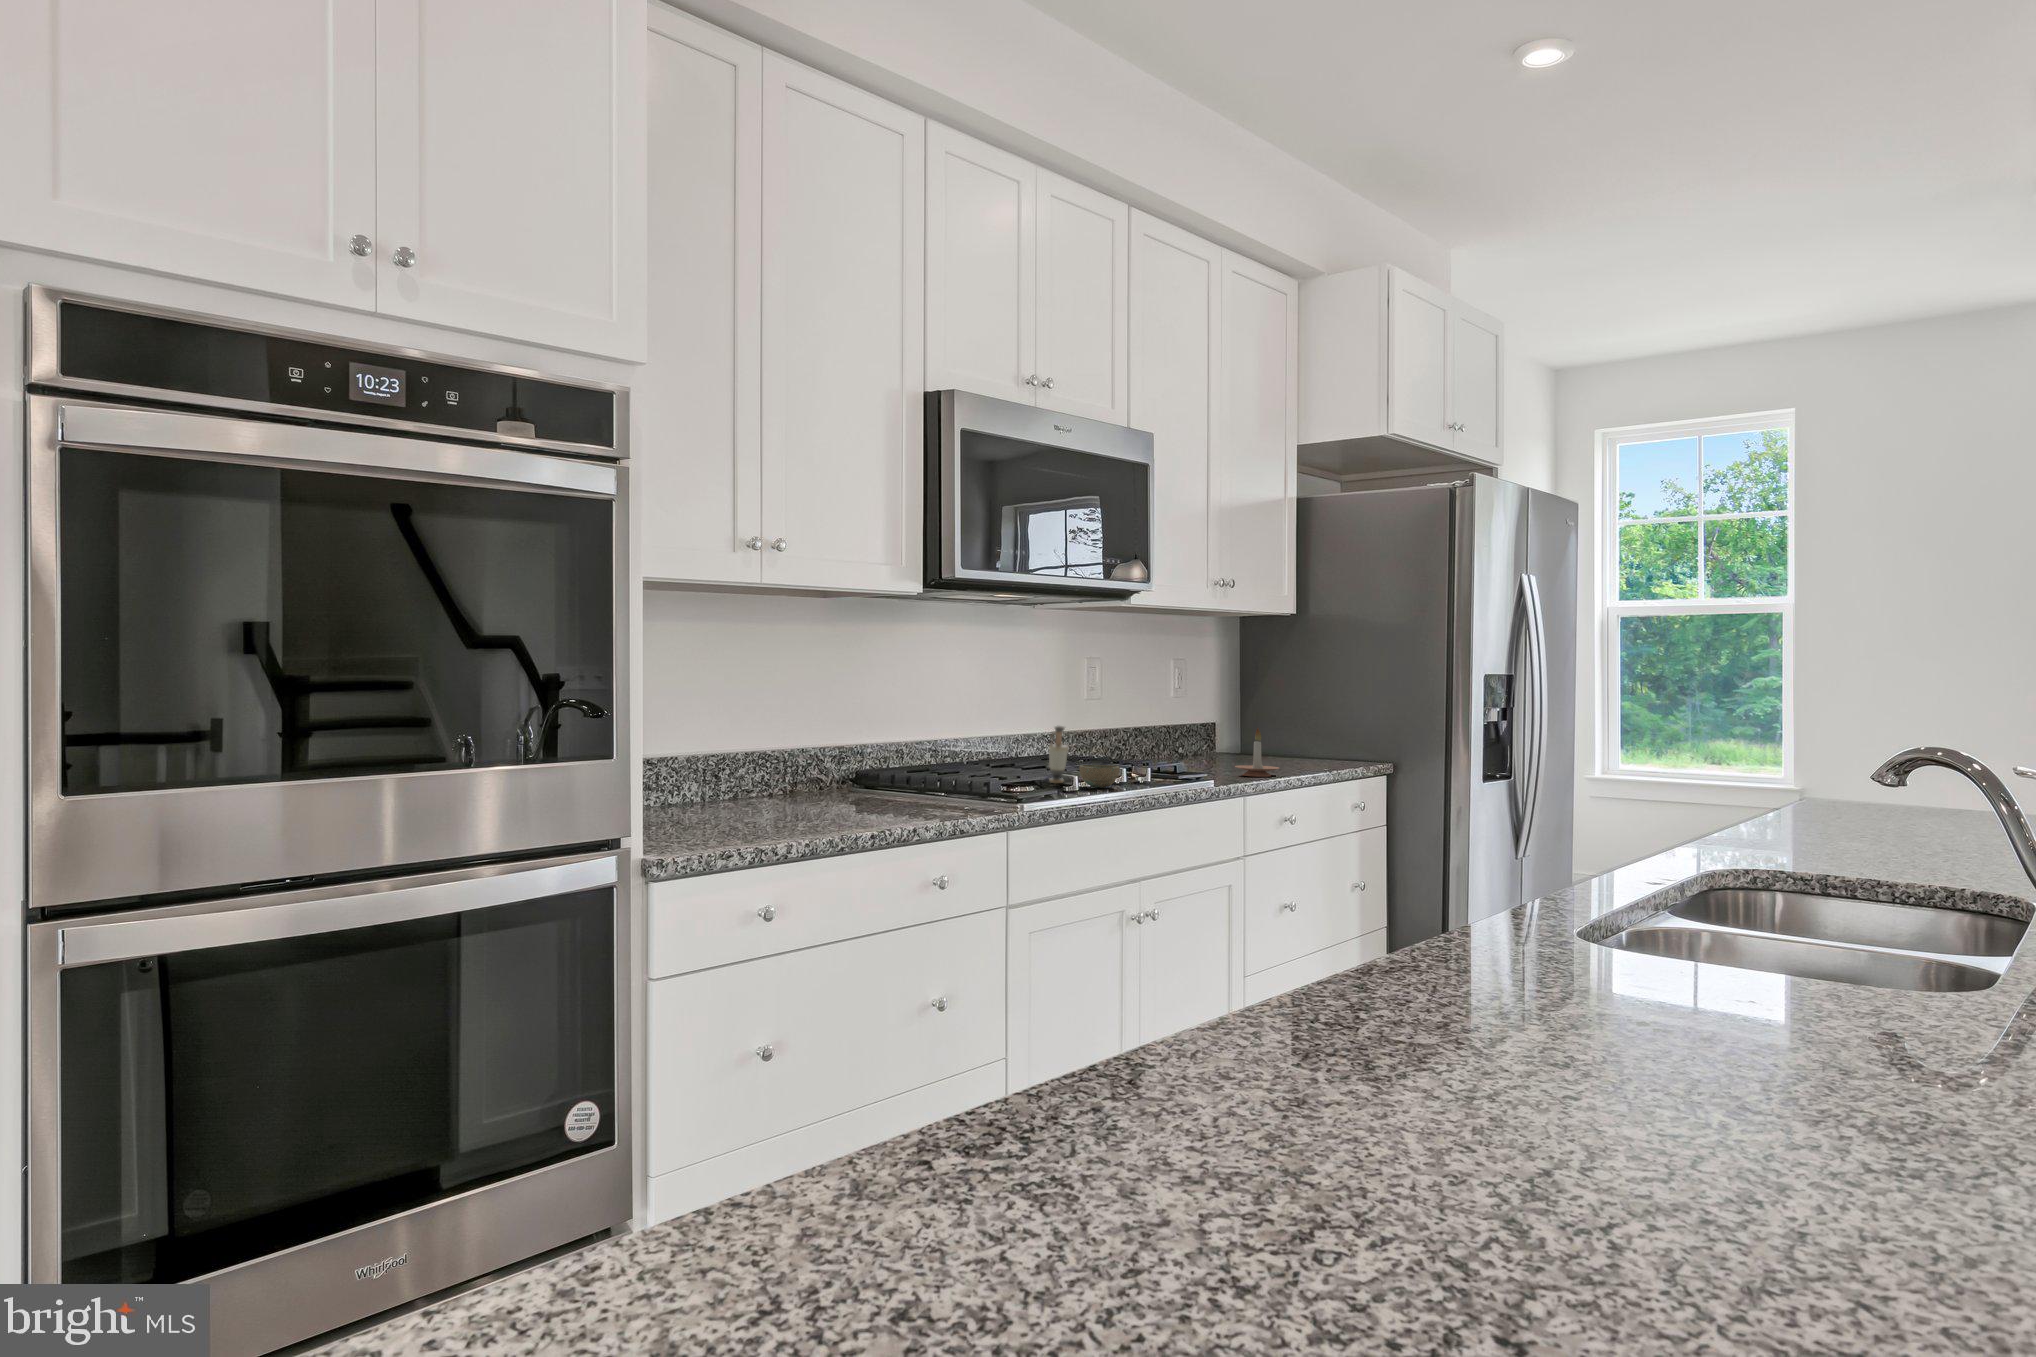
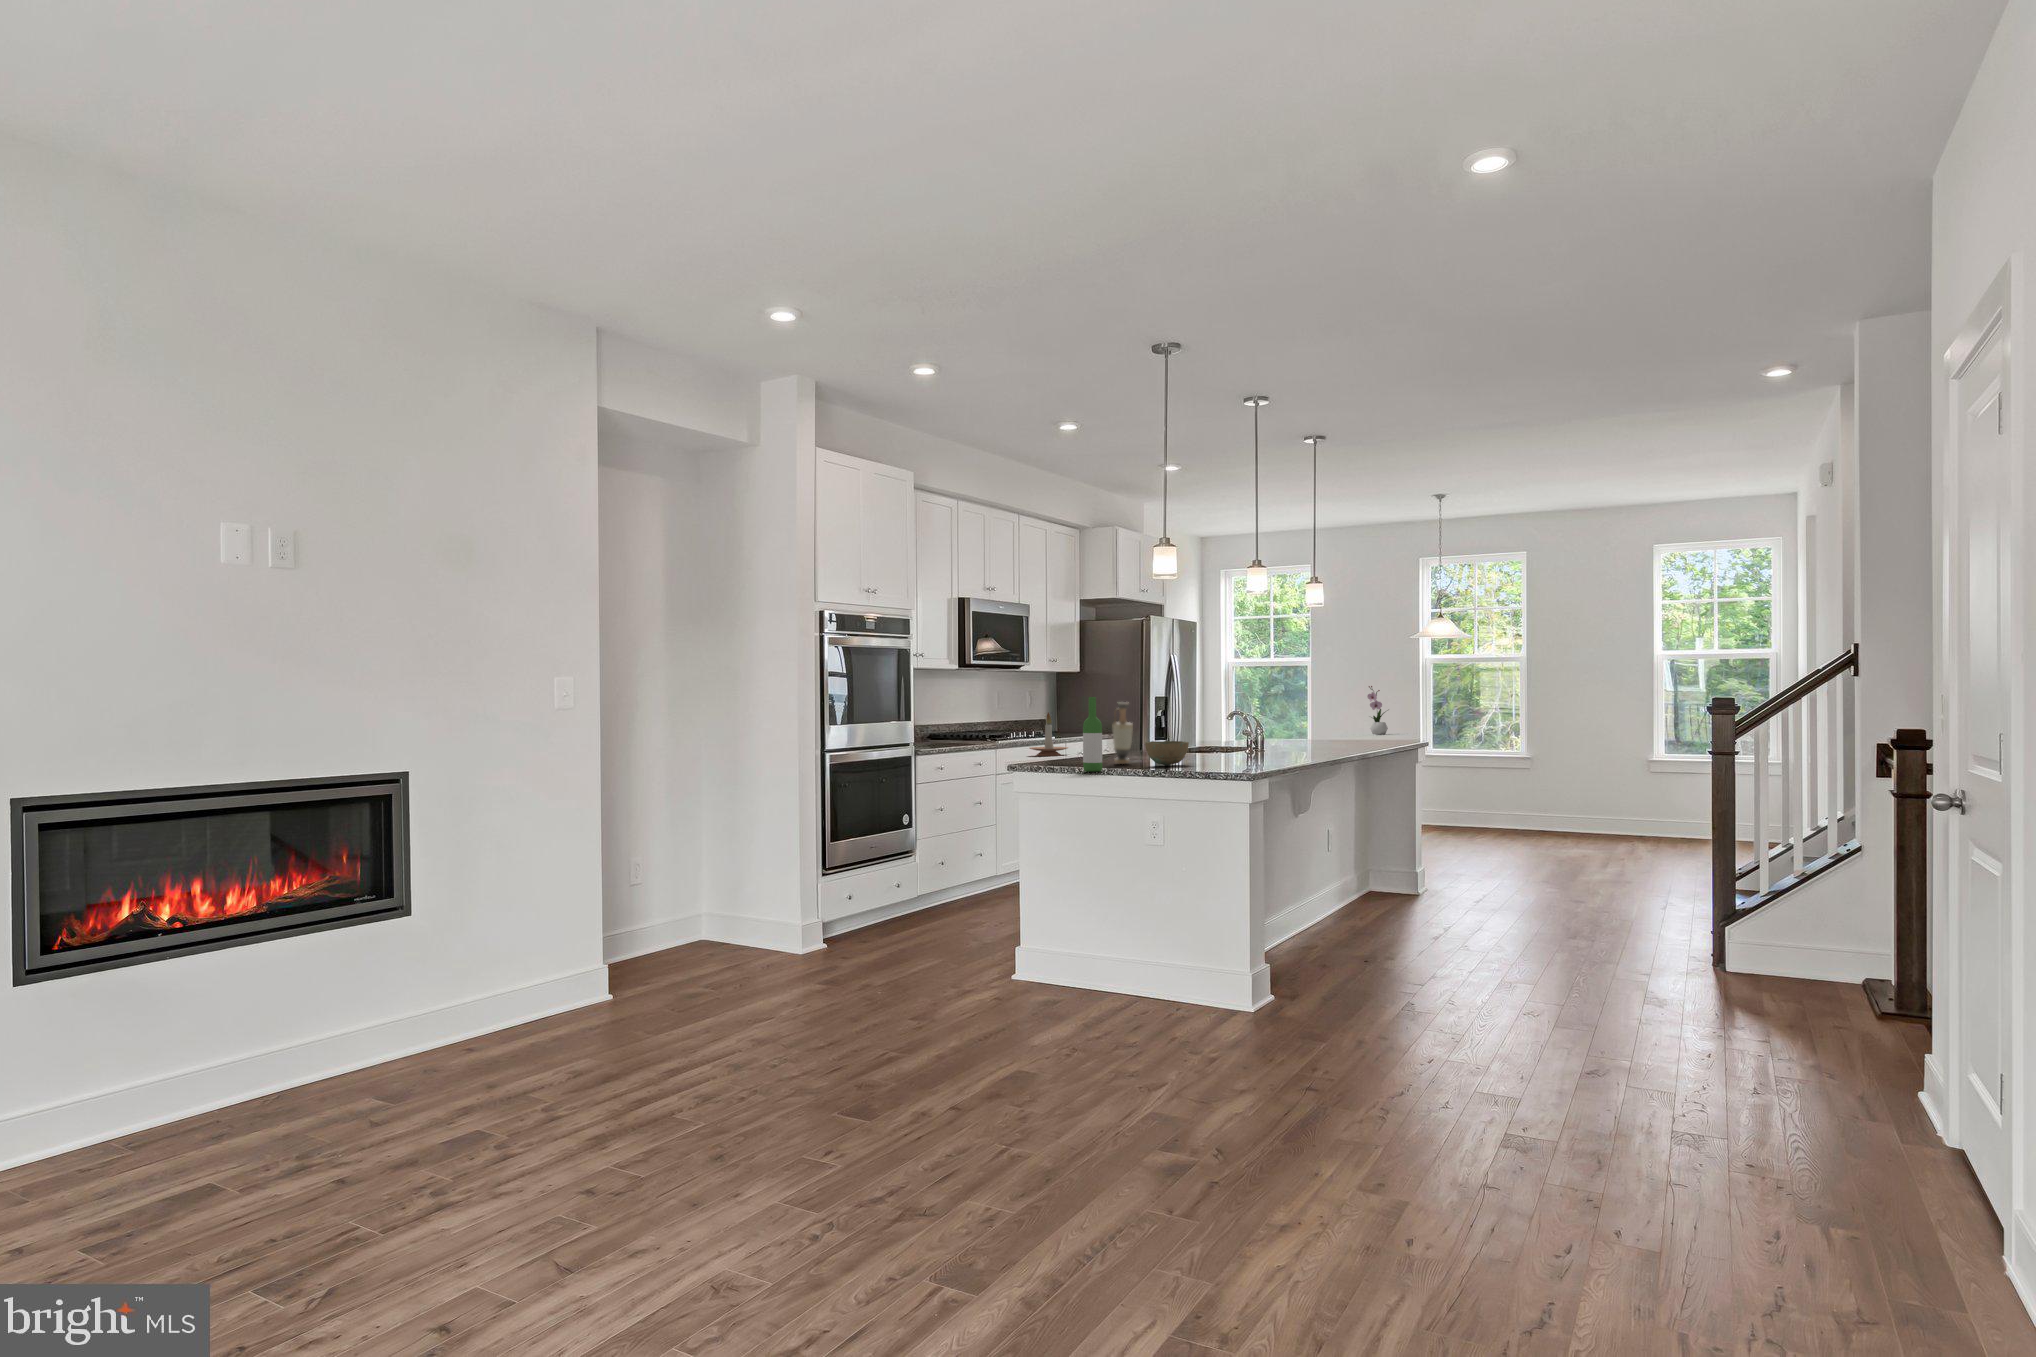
flower arrangement: none [1284,705,1304,751] -> present [1367,686,1388,735]
wine bottle: none [1022,724,1040,794] -> present [1083,697,1102,772]
candle holder: present [1235,728,1279,777] -> present [1030,713,1068,756]

